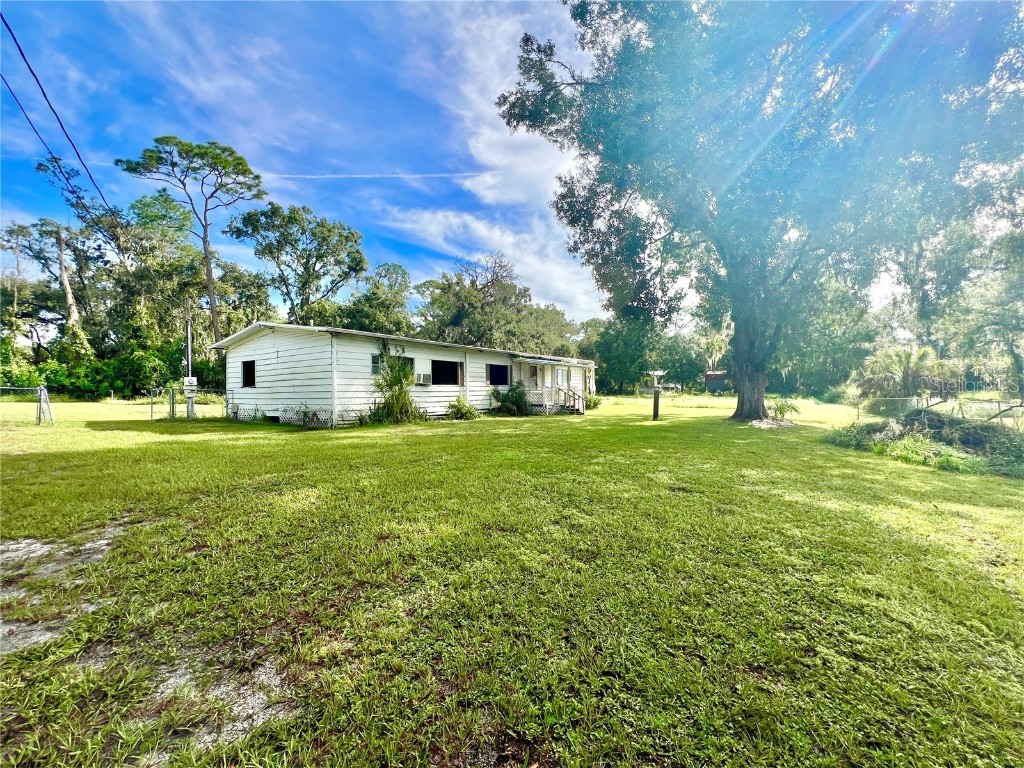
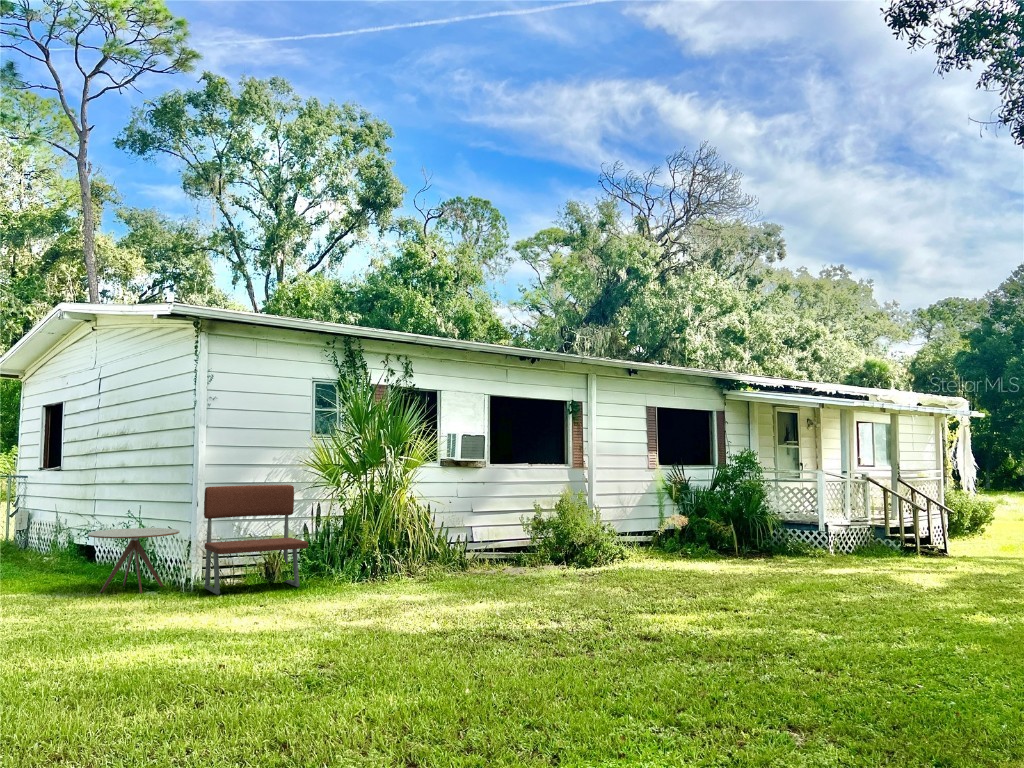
bench: none [341,393,379,430] -> present [204,485,308,595]

